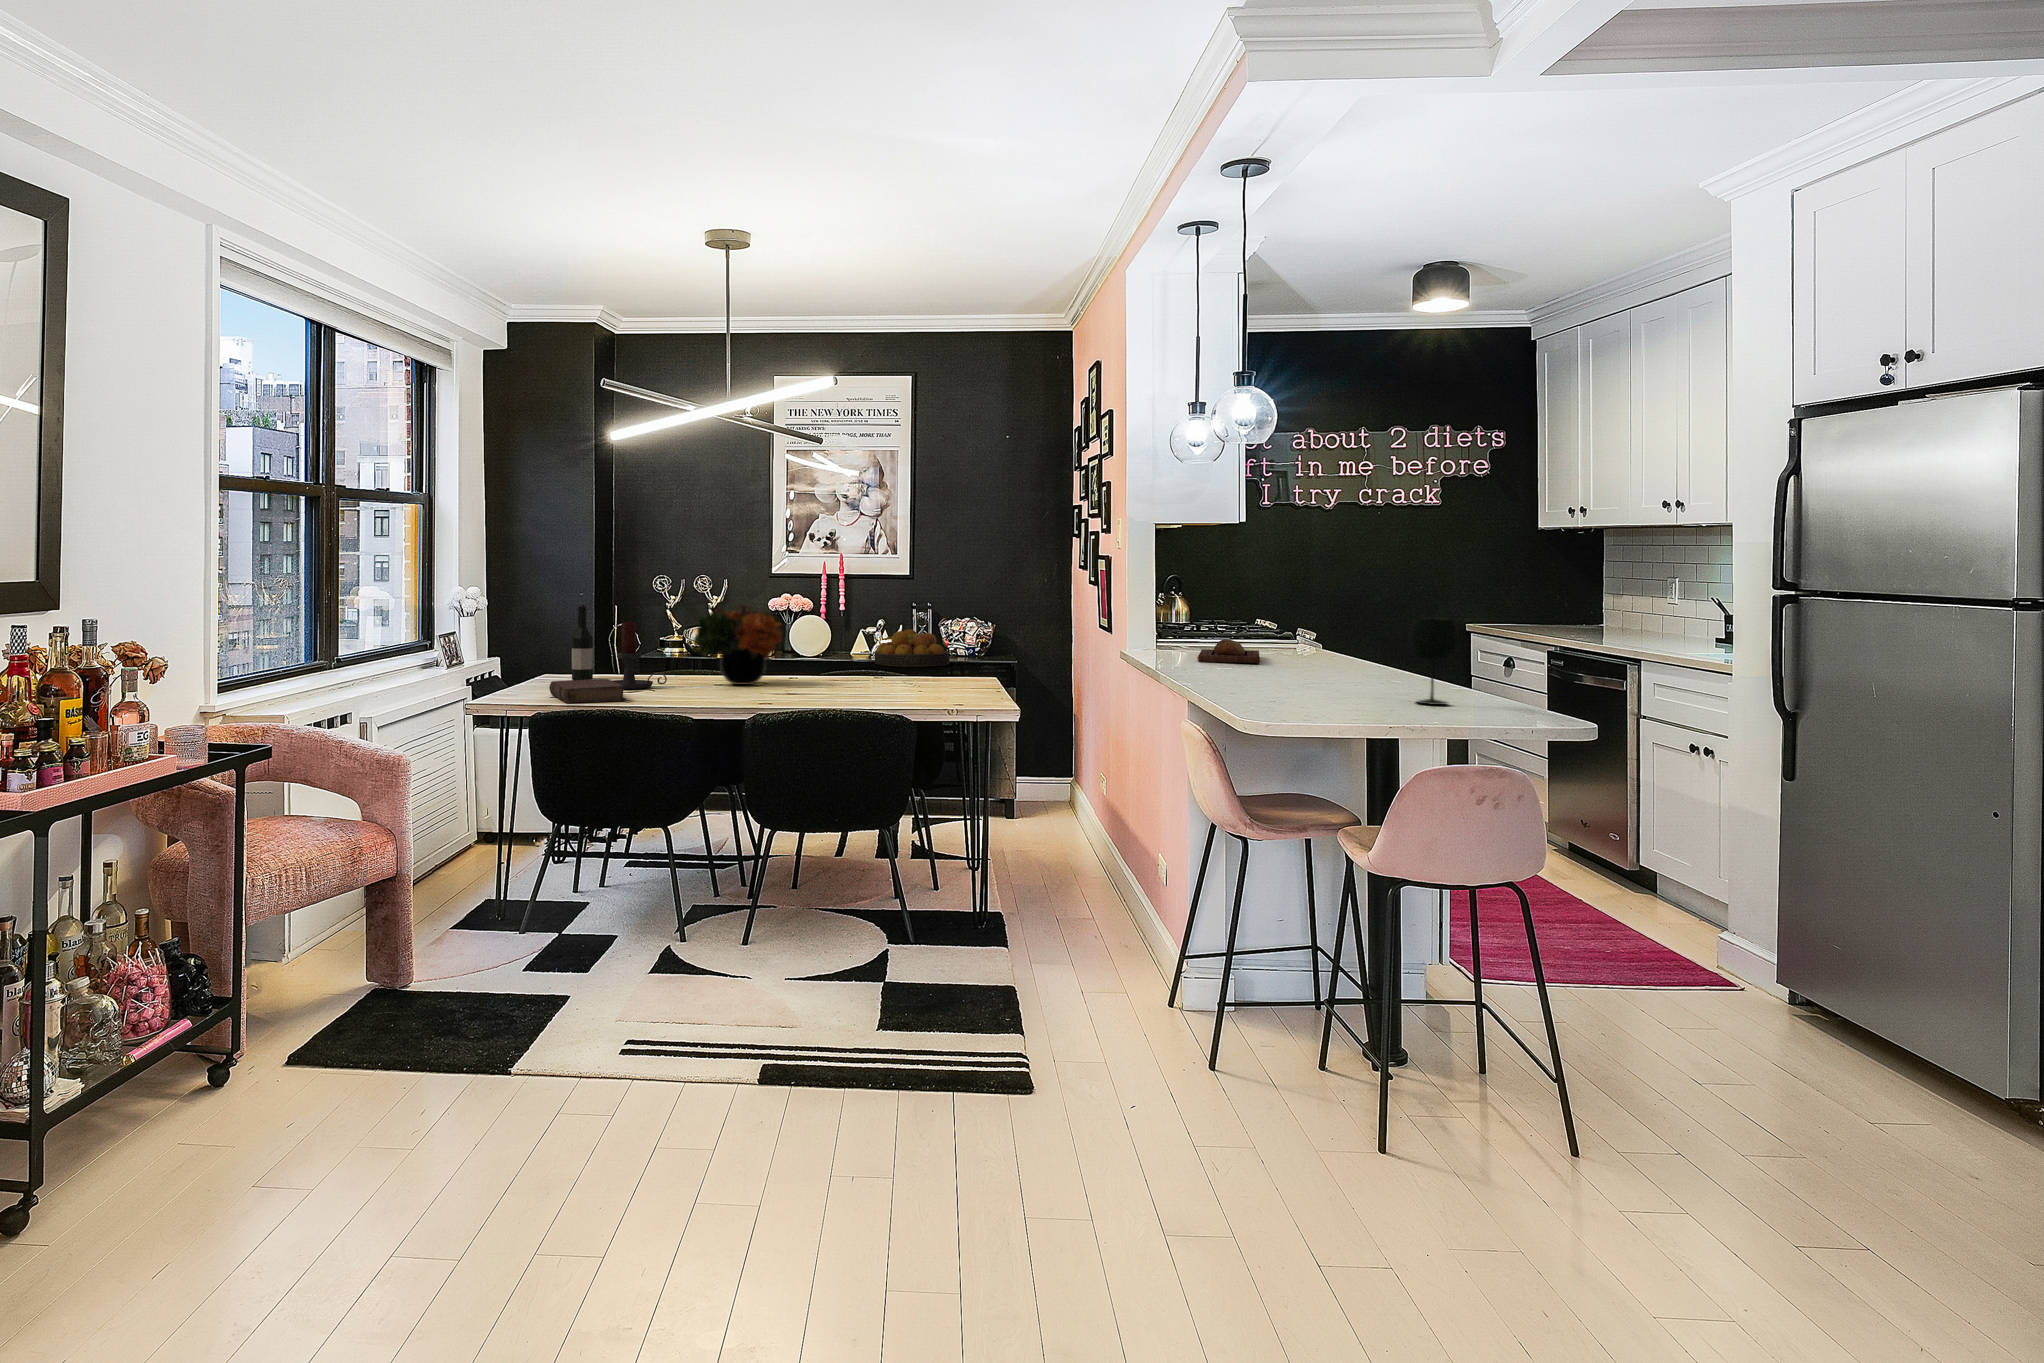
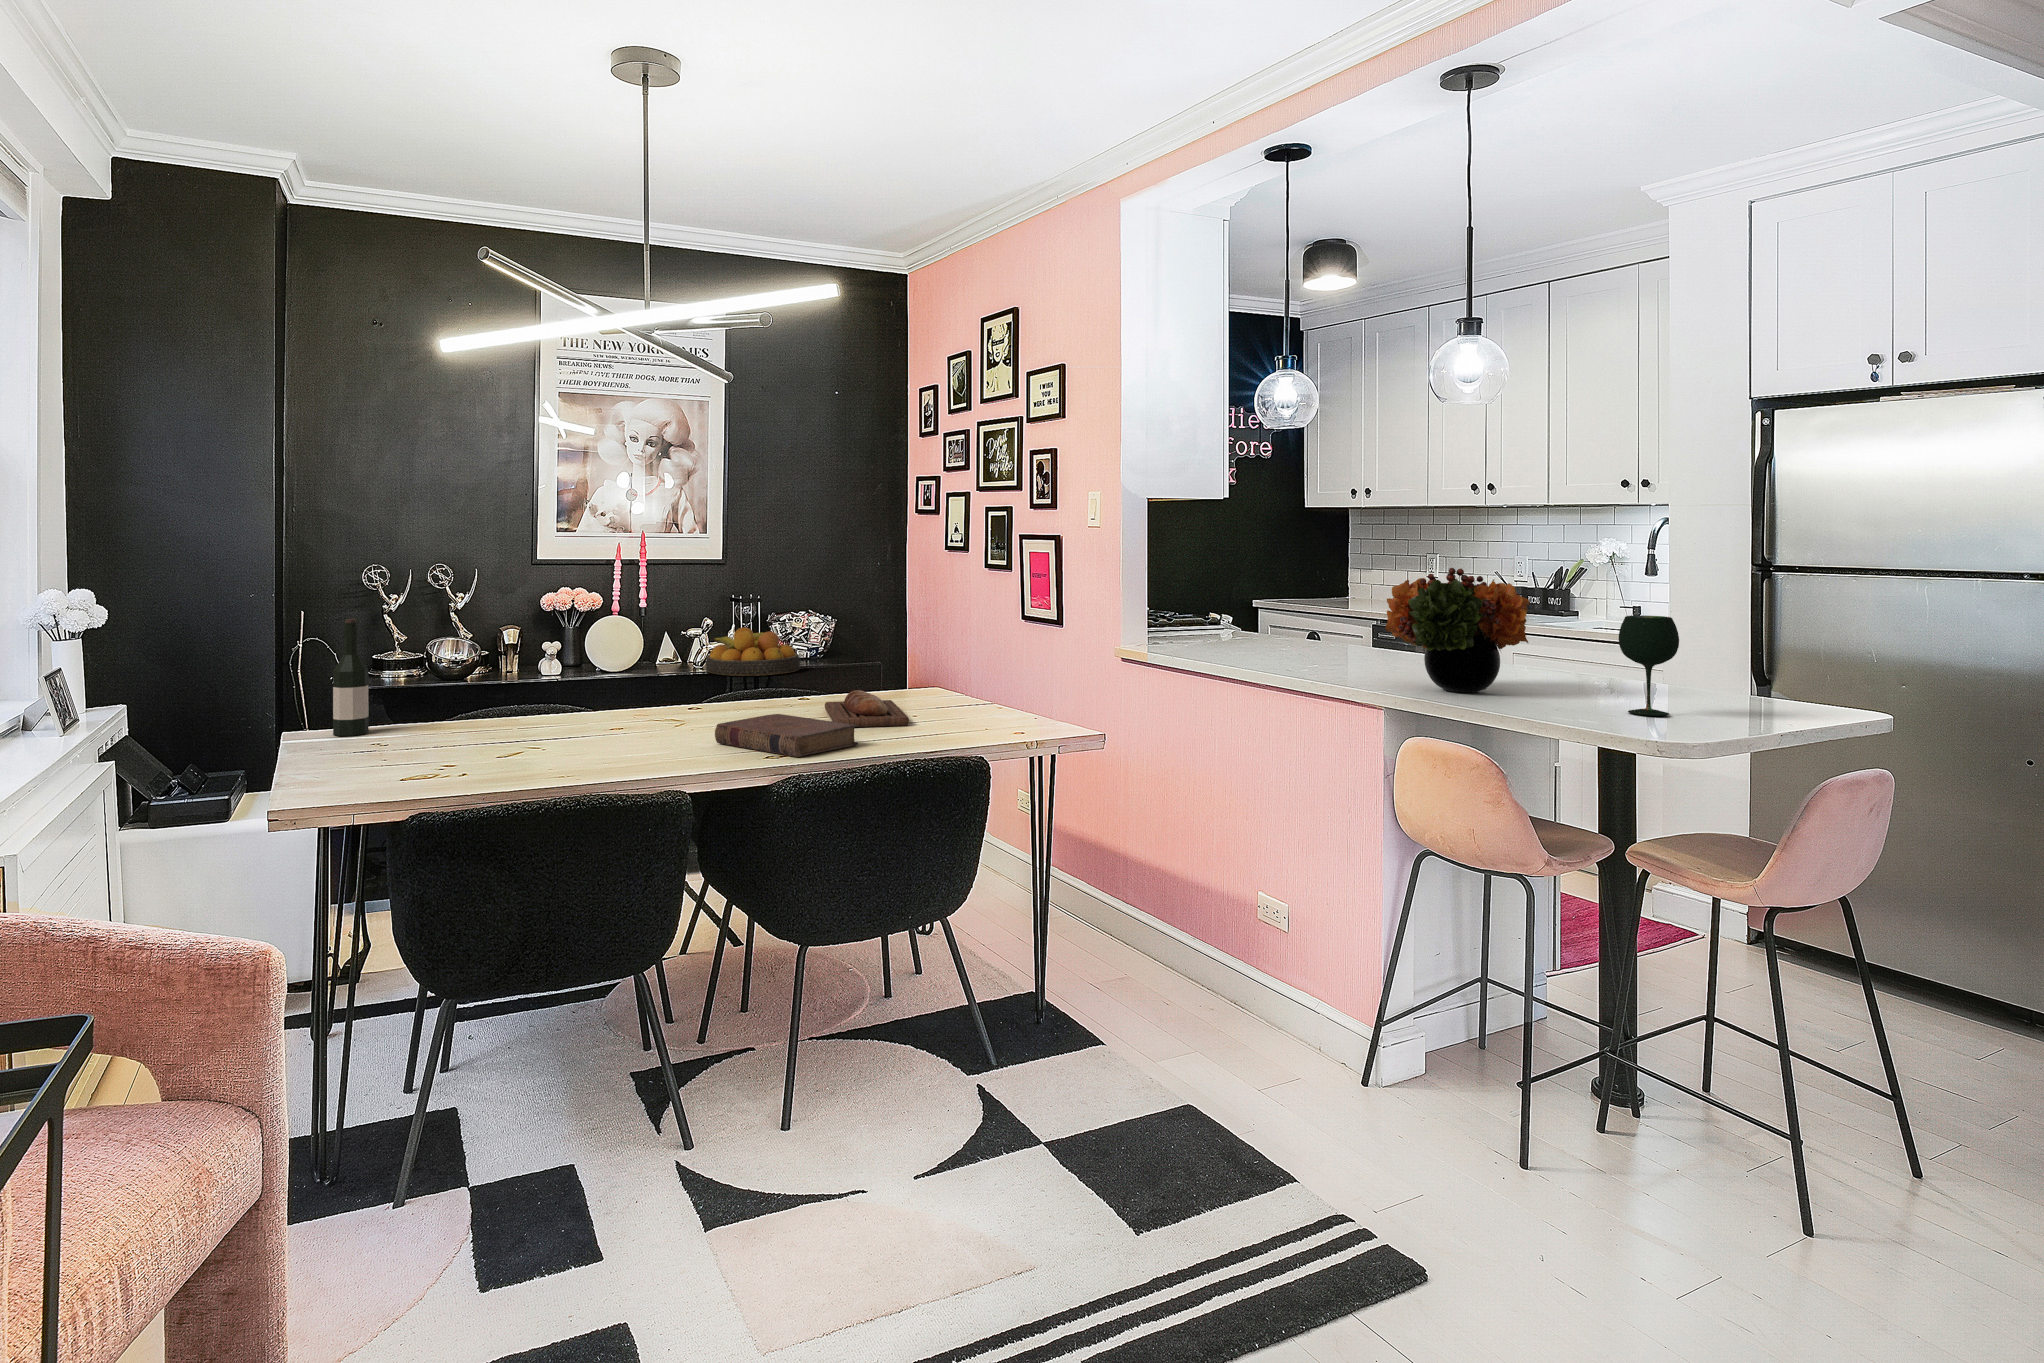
flower arrangement: present [694,604,784,685] -> present [1385,568,1530,692]
candle holder: present [613,622,667,689] -> none [428,645,529,751]
bread loaf: present [1198,639,1260,663] -> present [825,690,909,727]
book: present [549,679,626,703] -> present [715,714,858,757]

